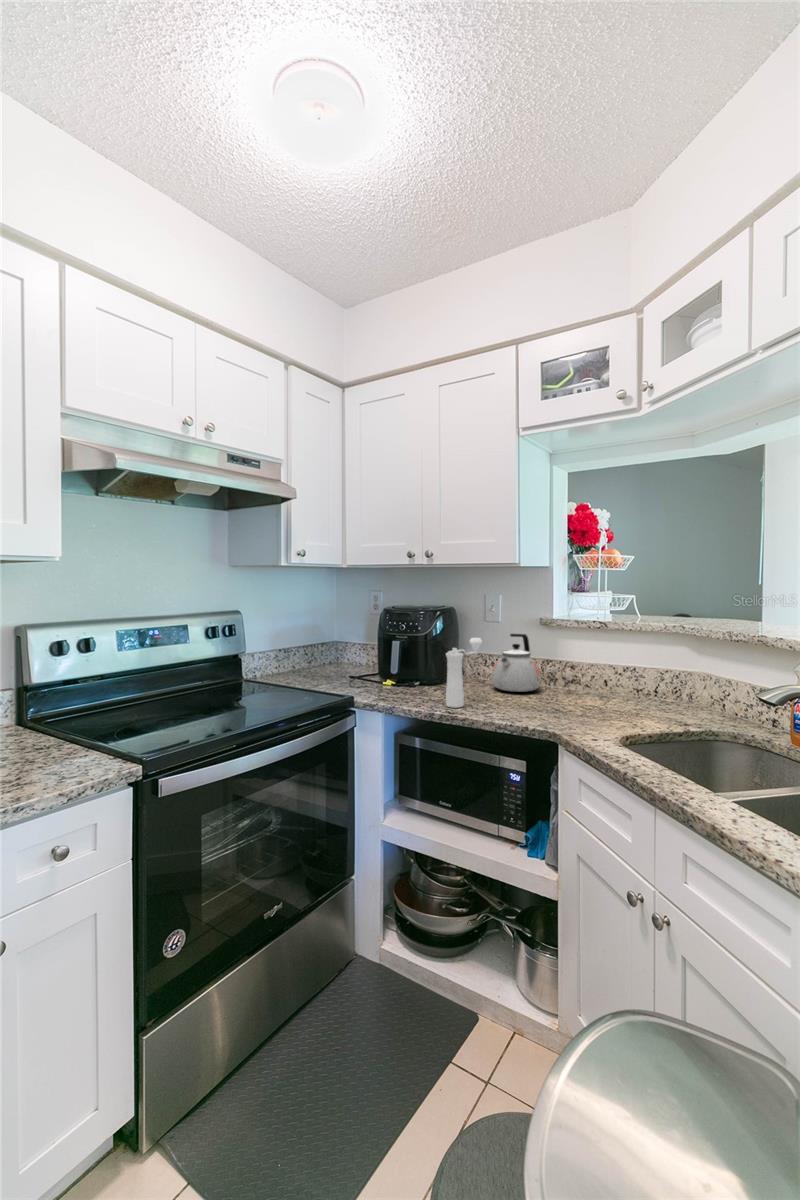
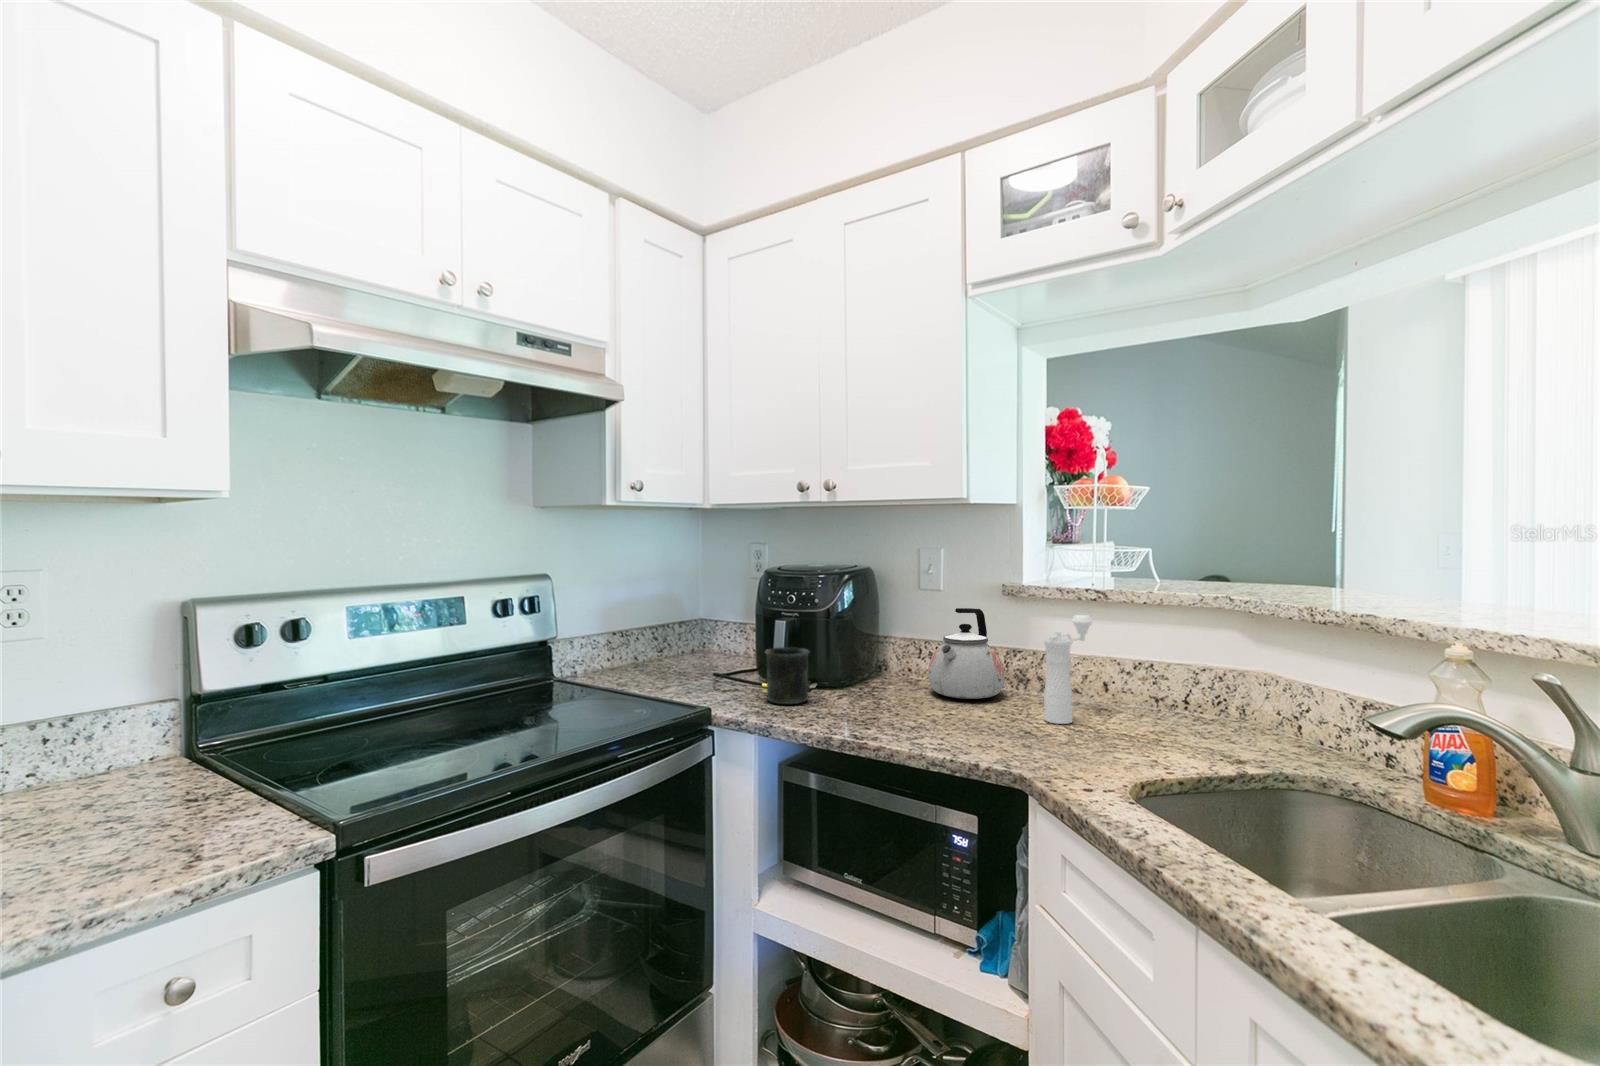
pepper mill: present [446,638,482,708] -> present [1044,615,1093,724]
mug: none [387,659,416,695] -> present [765,647,809,704]

